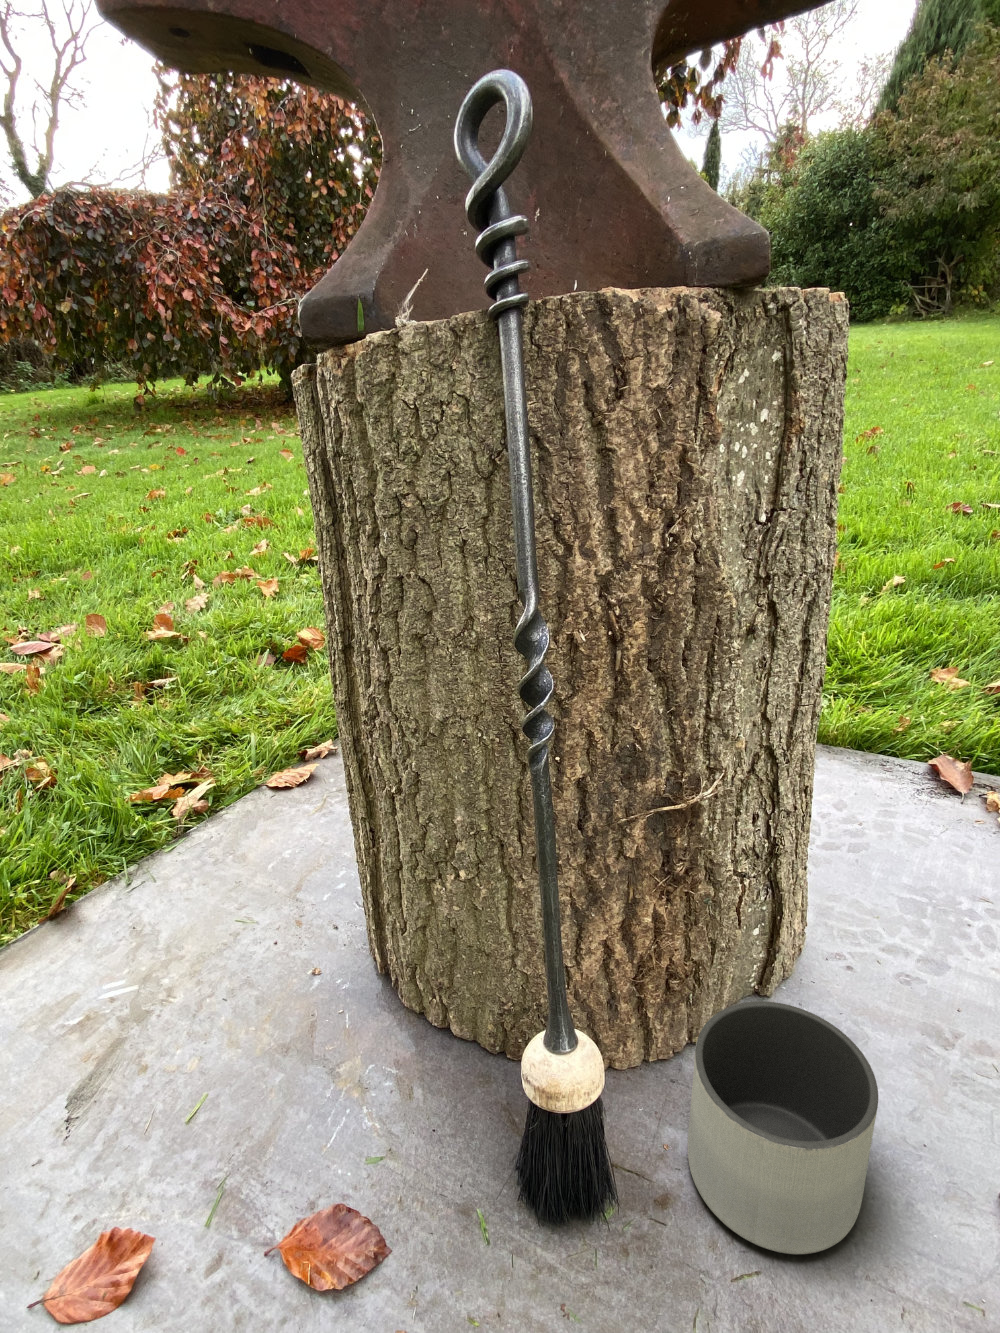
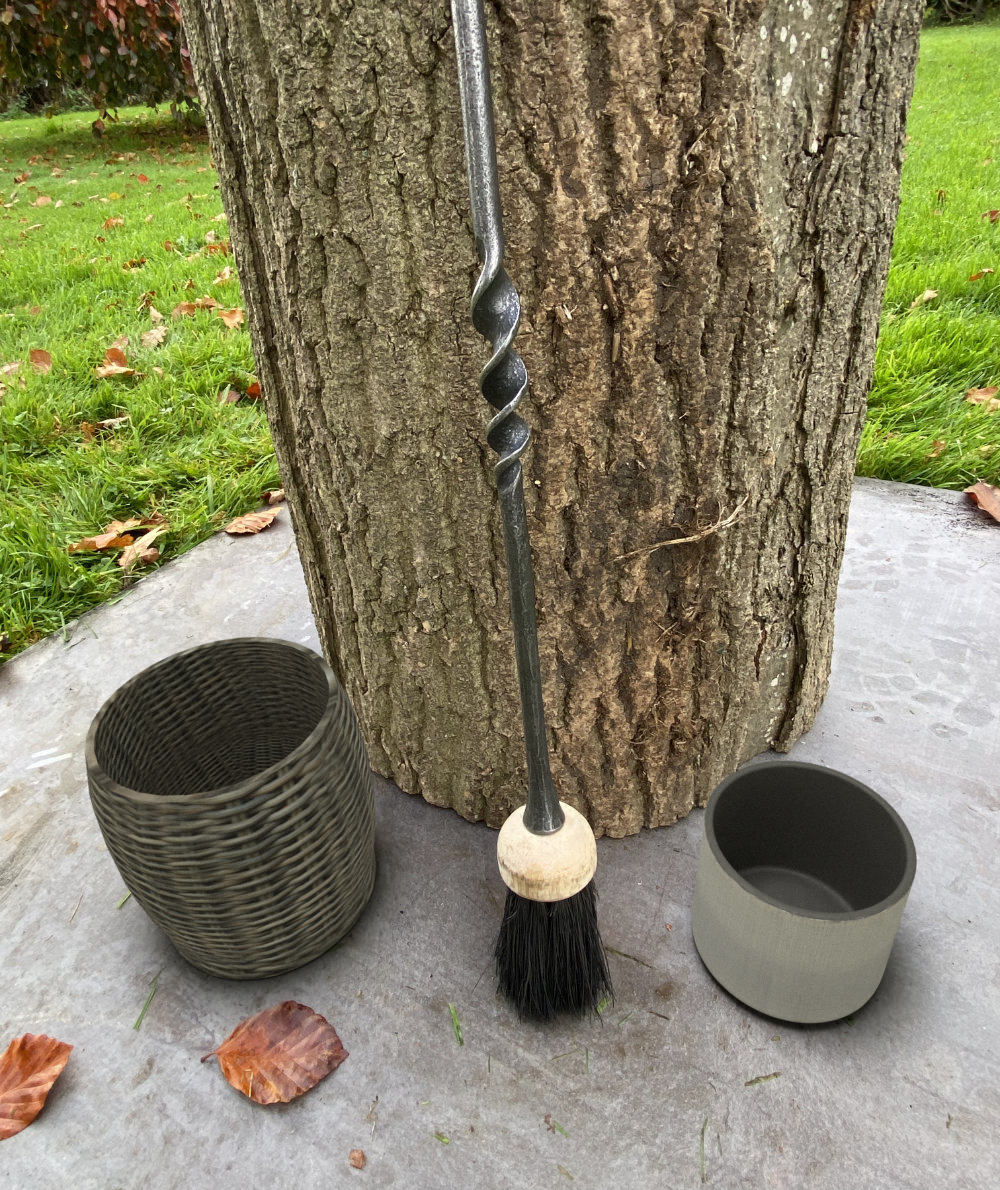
woven basket: none [176,876,411,1193] -> present [85,637,376,980]

